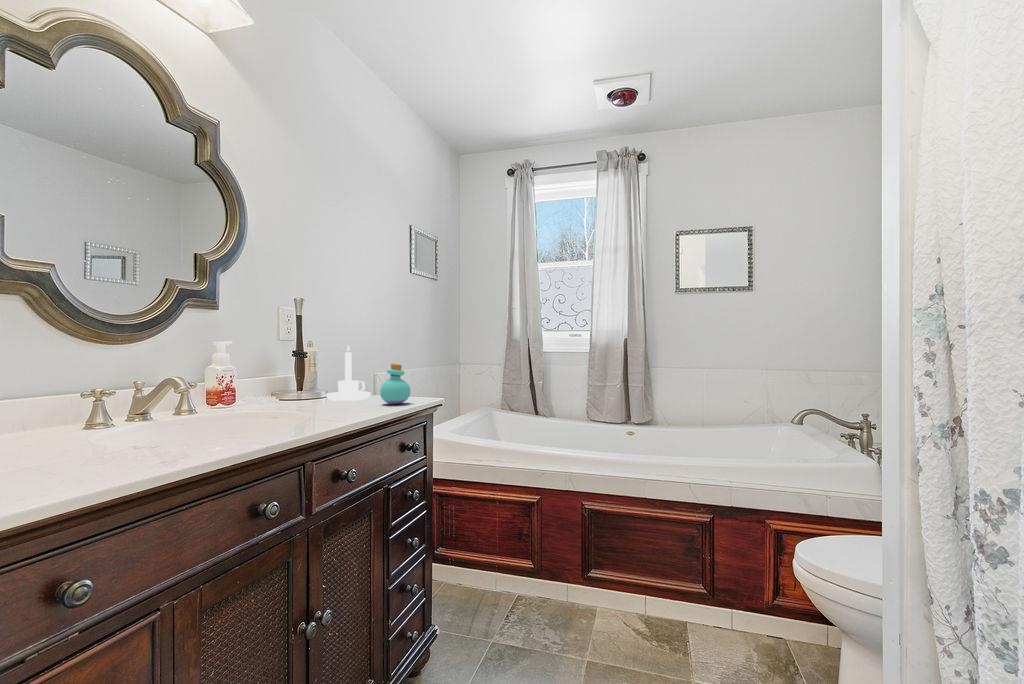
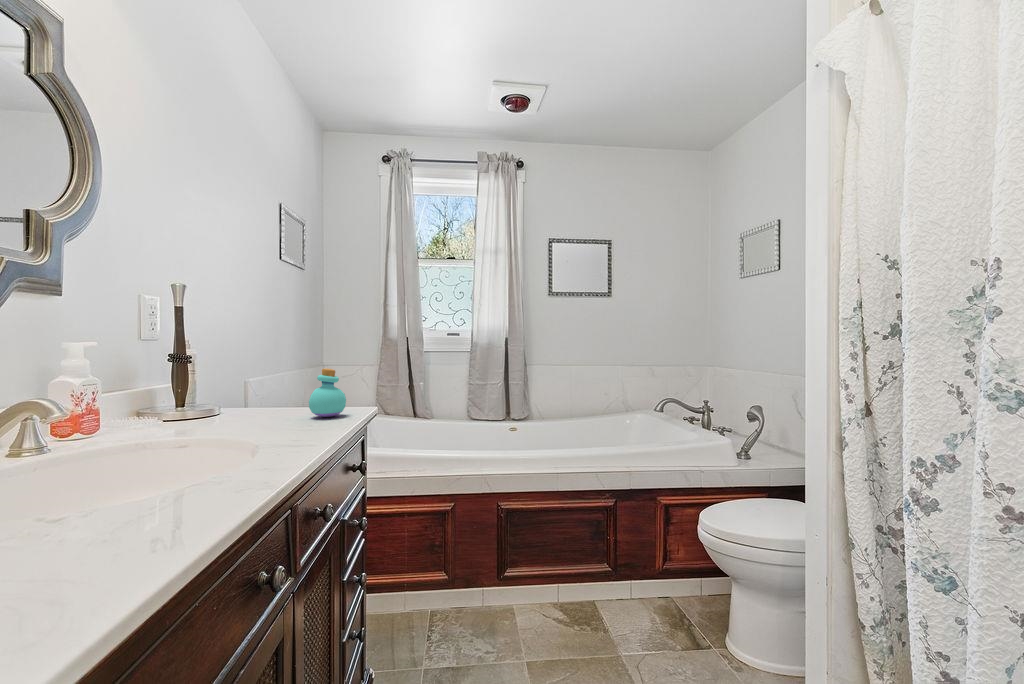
candle holder: present [326,345,371,401] -> none [222,346,282,417]

